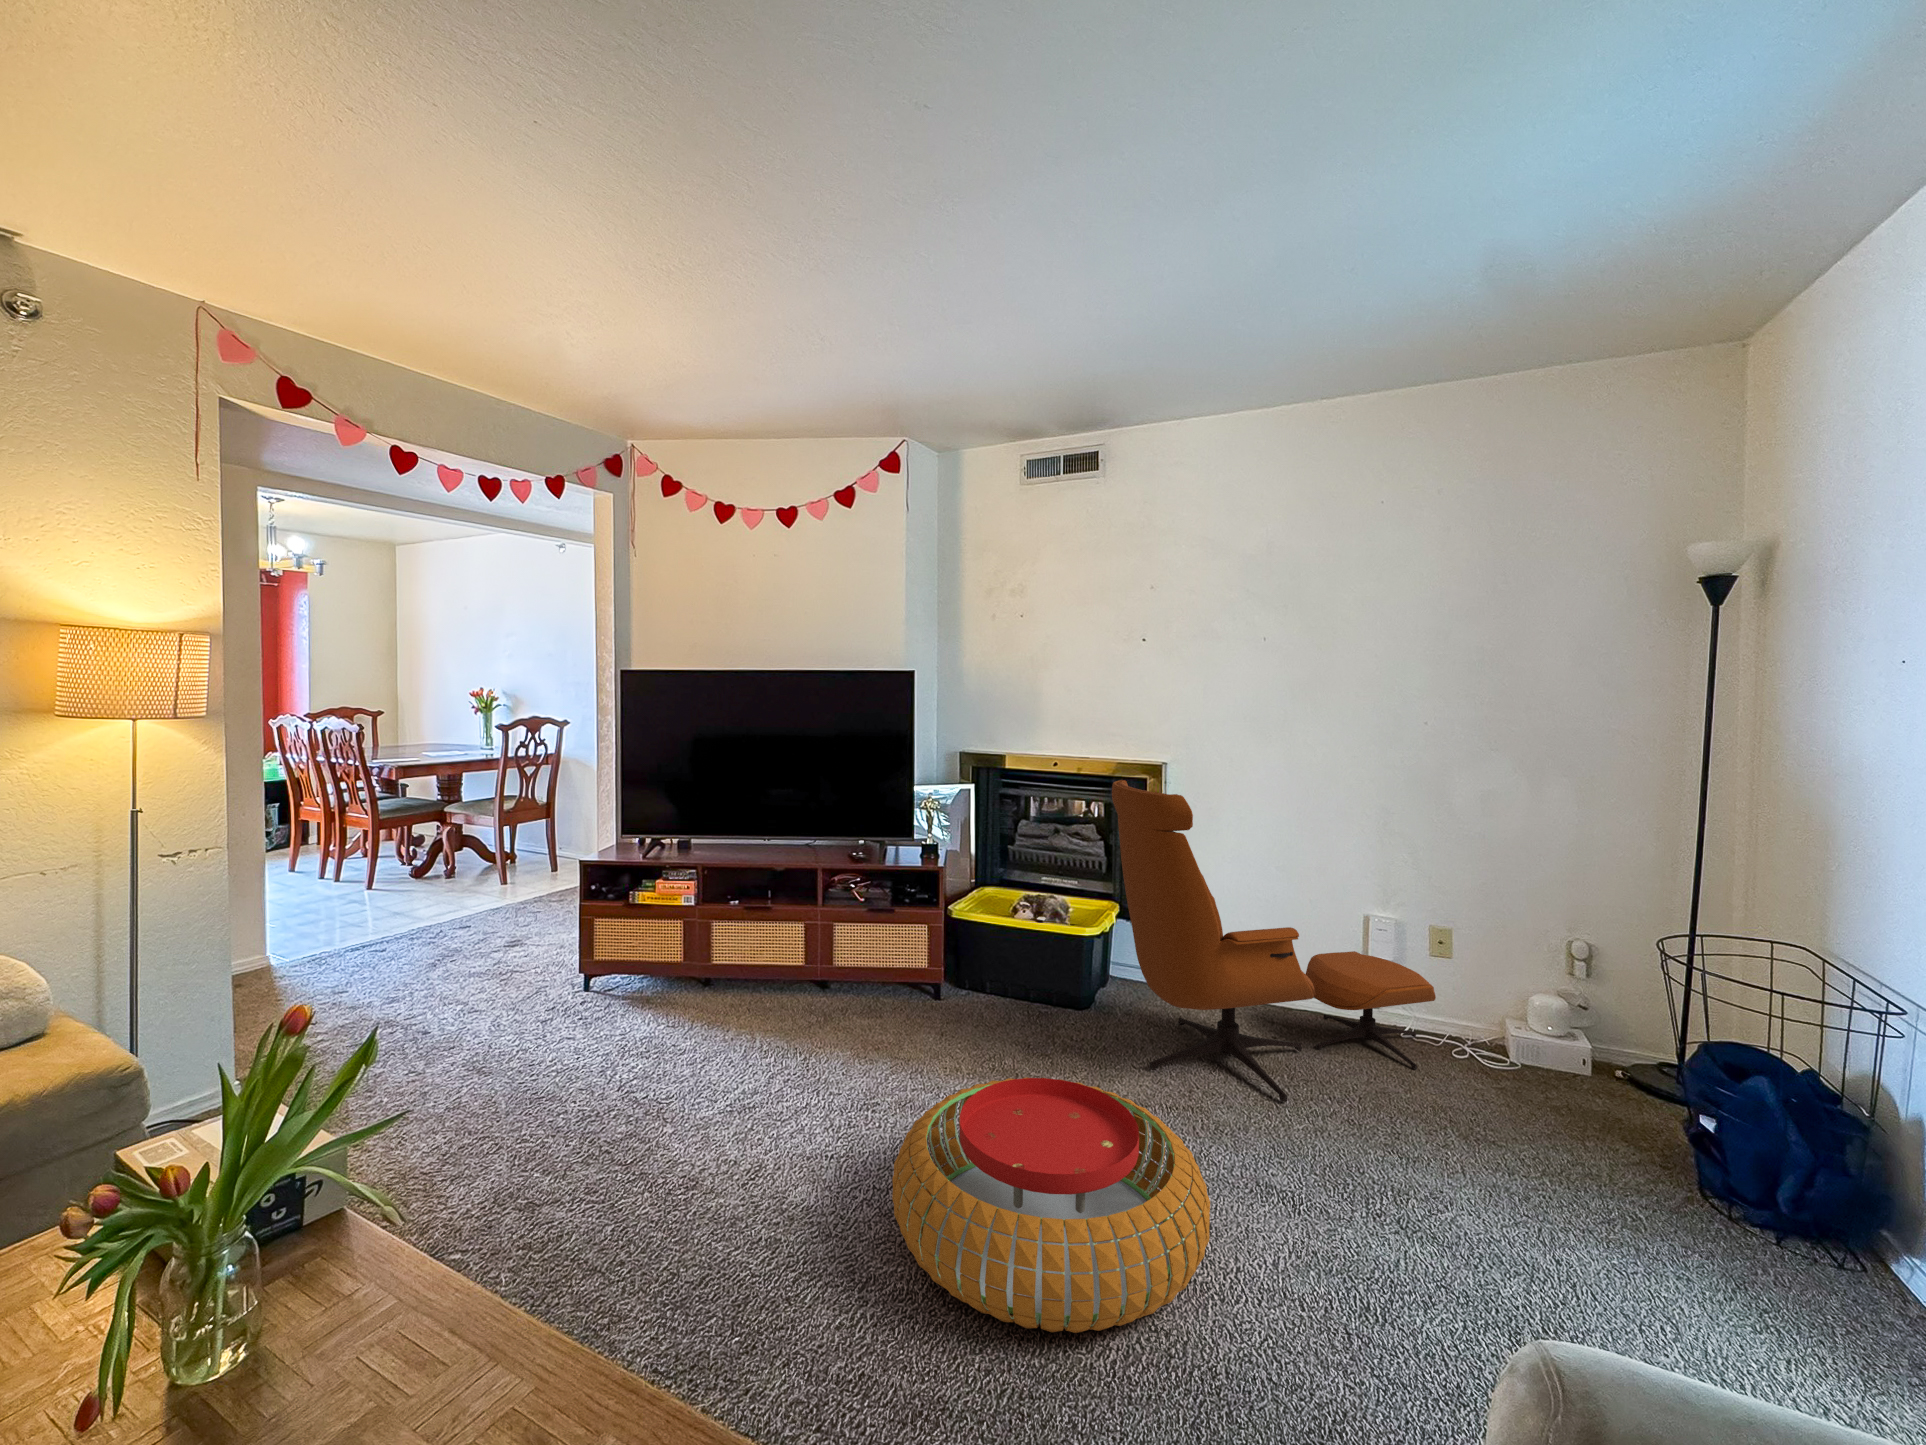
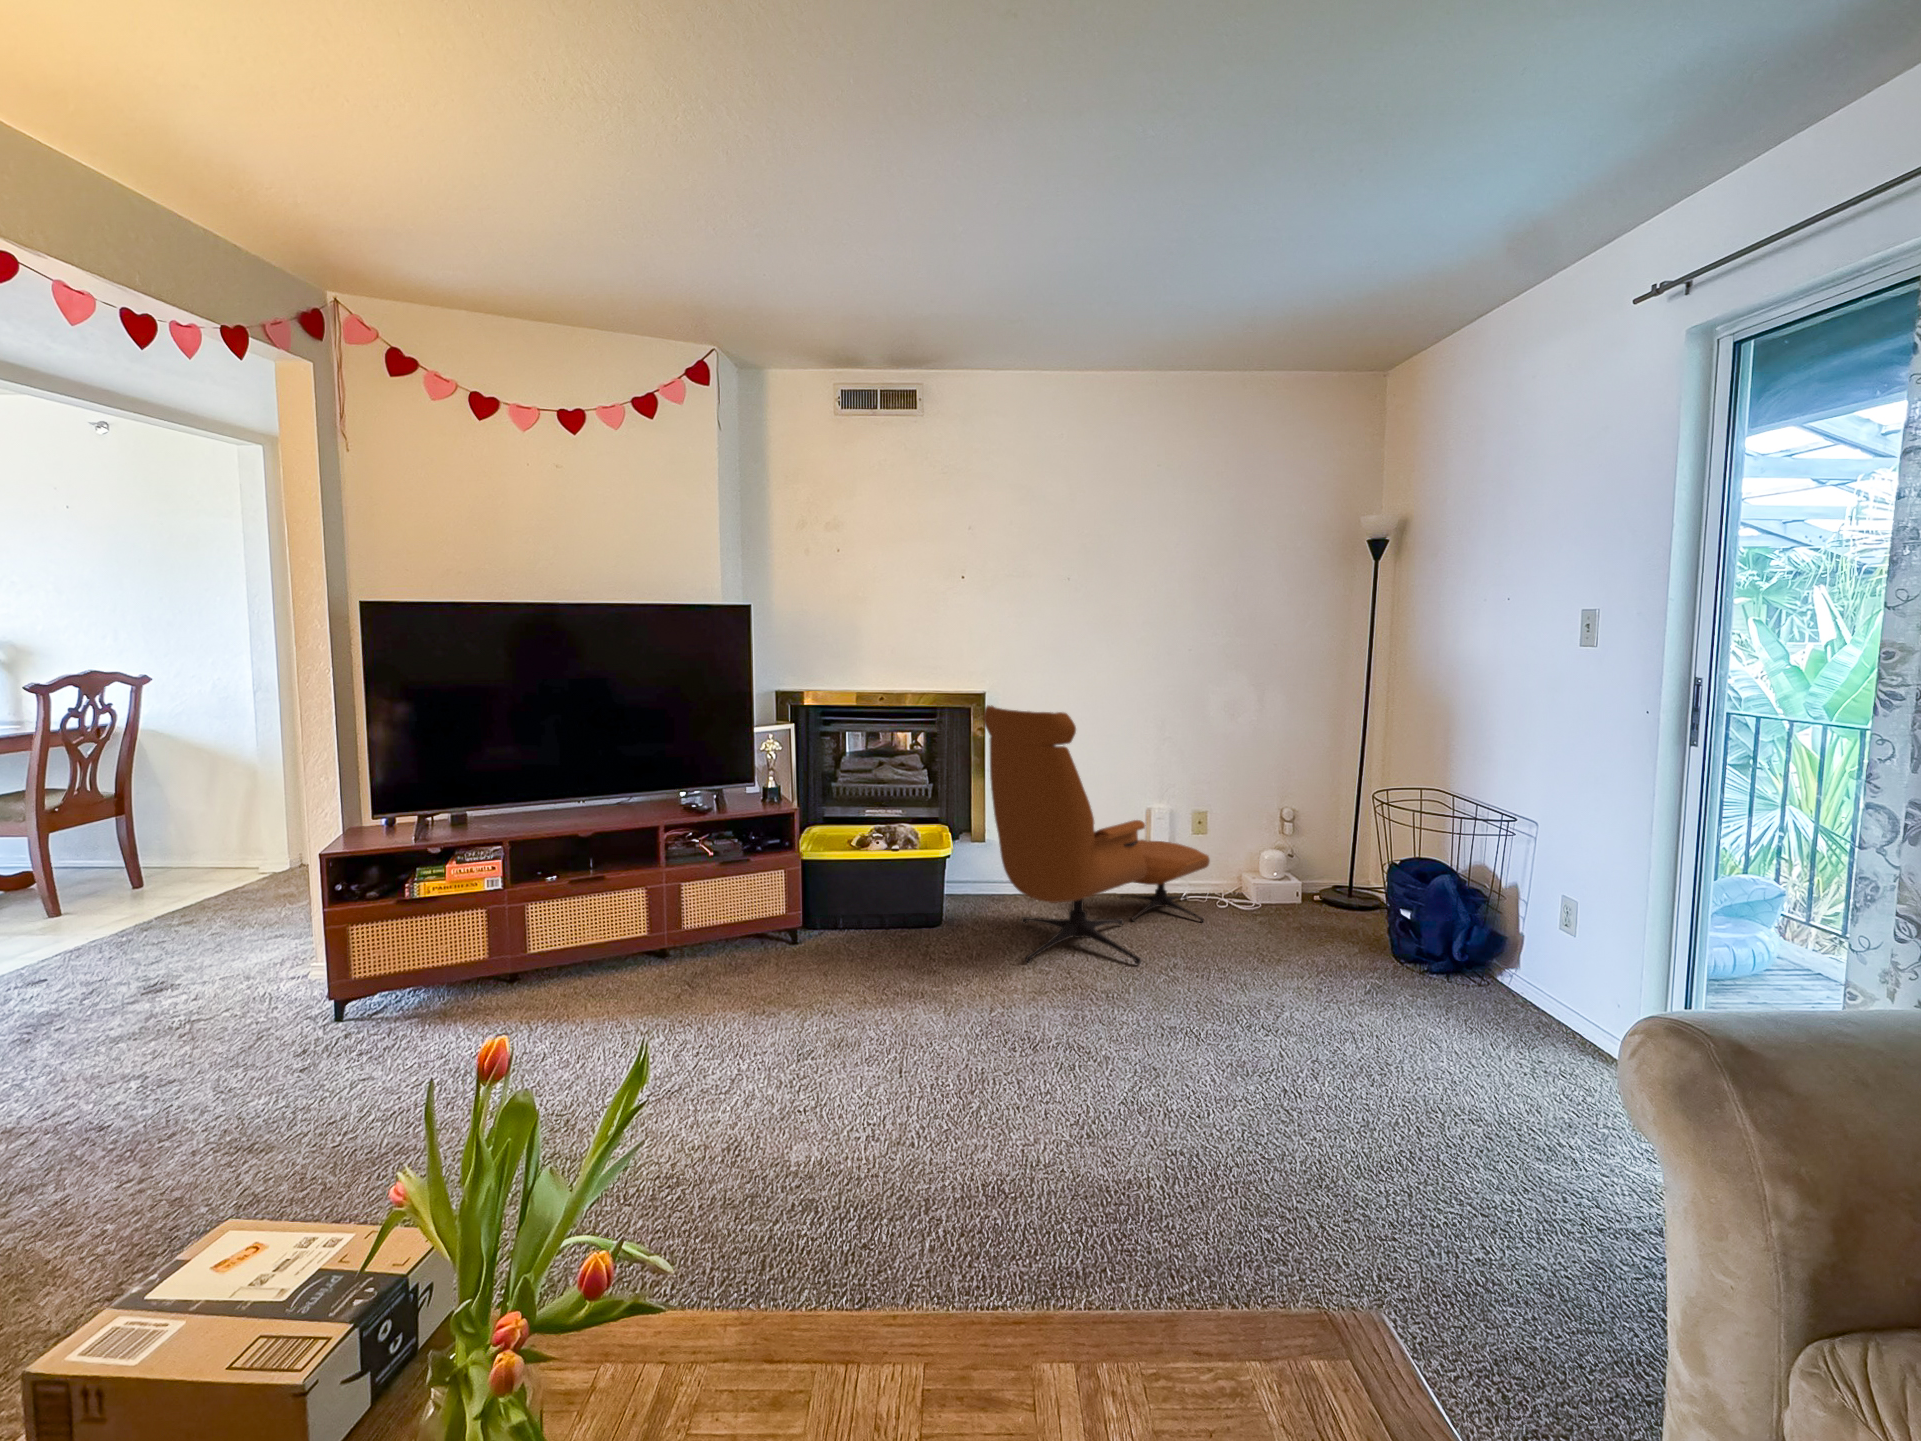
pouf: present [892,1077,1210,1333] -> none [899,977,1191,1191]

